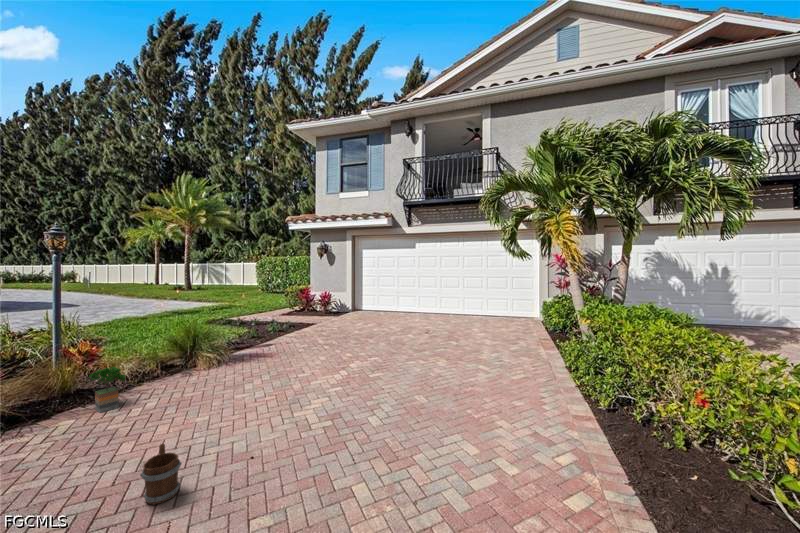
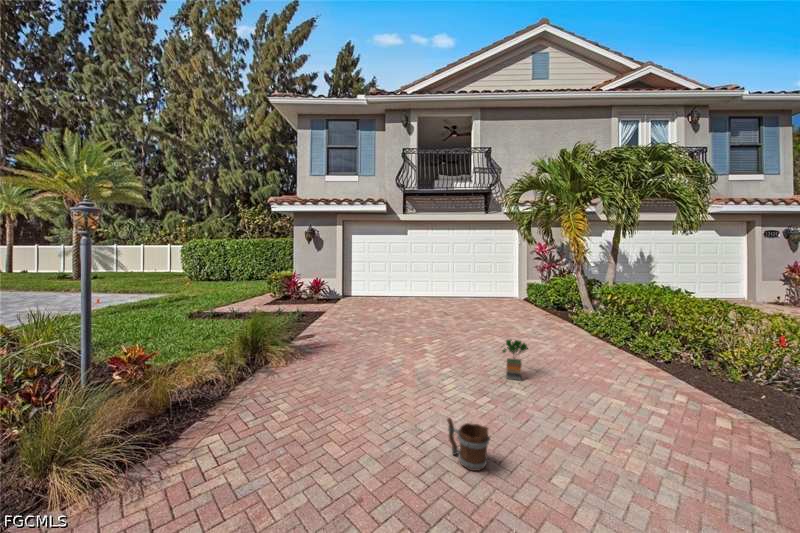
potted tree: present [89,367,125,413] -> present [502,340,528,381]

